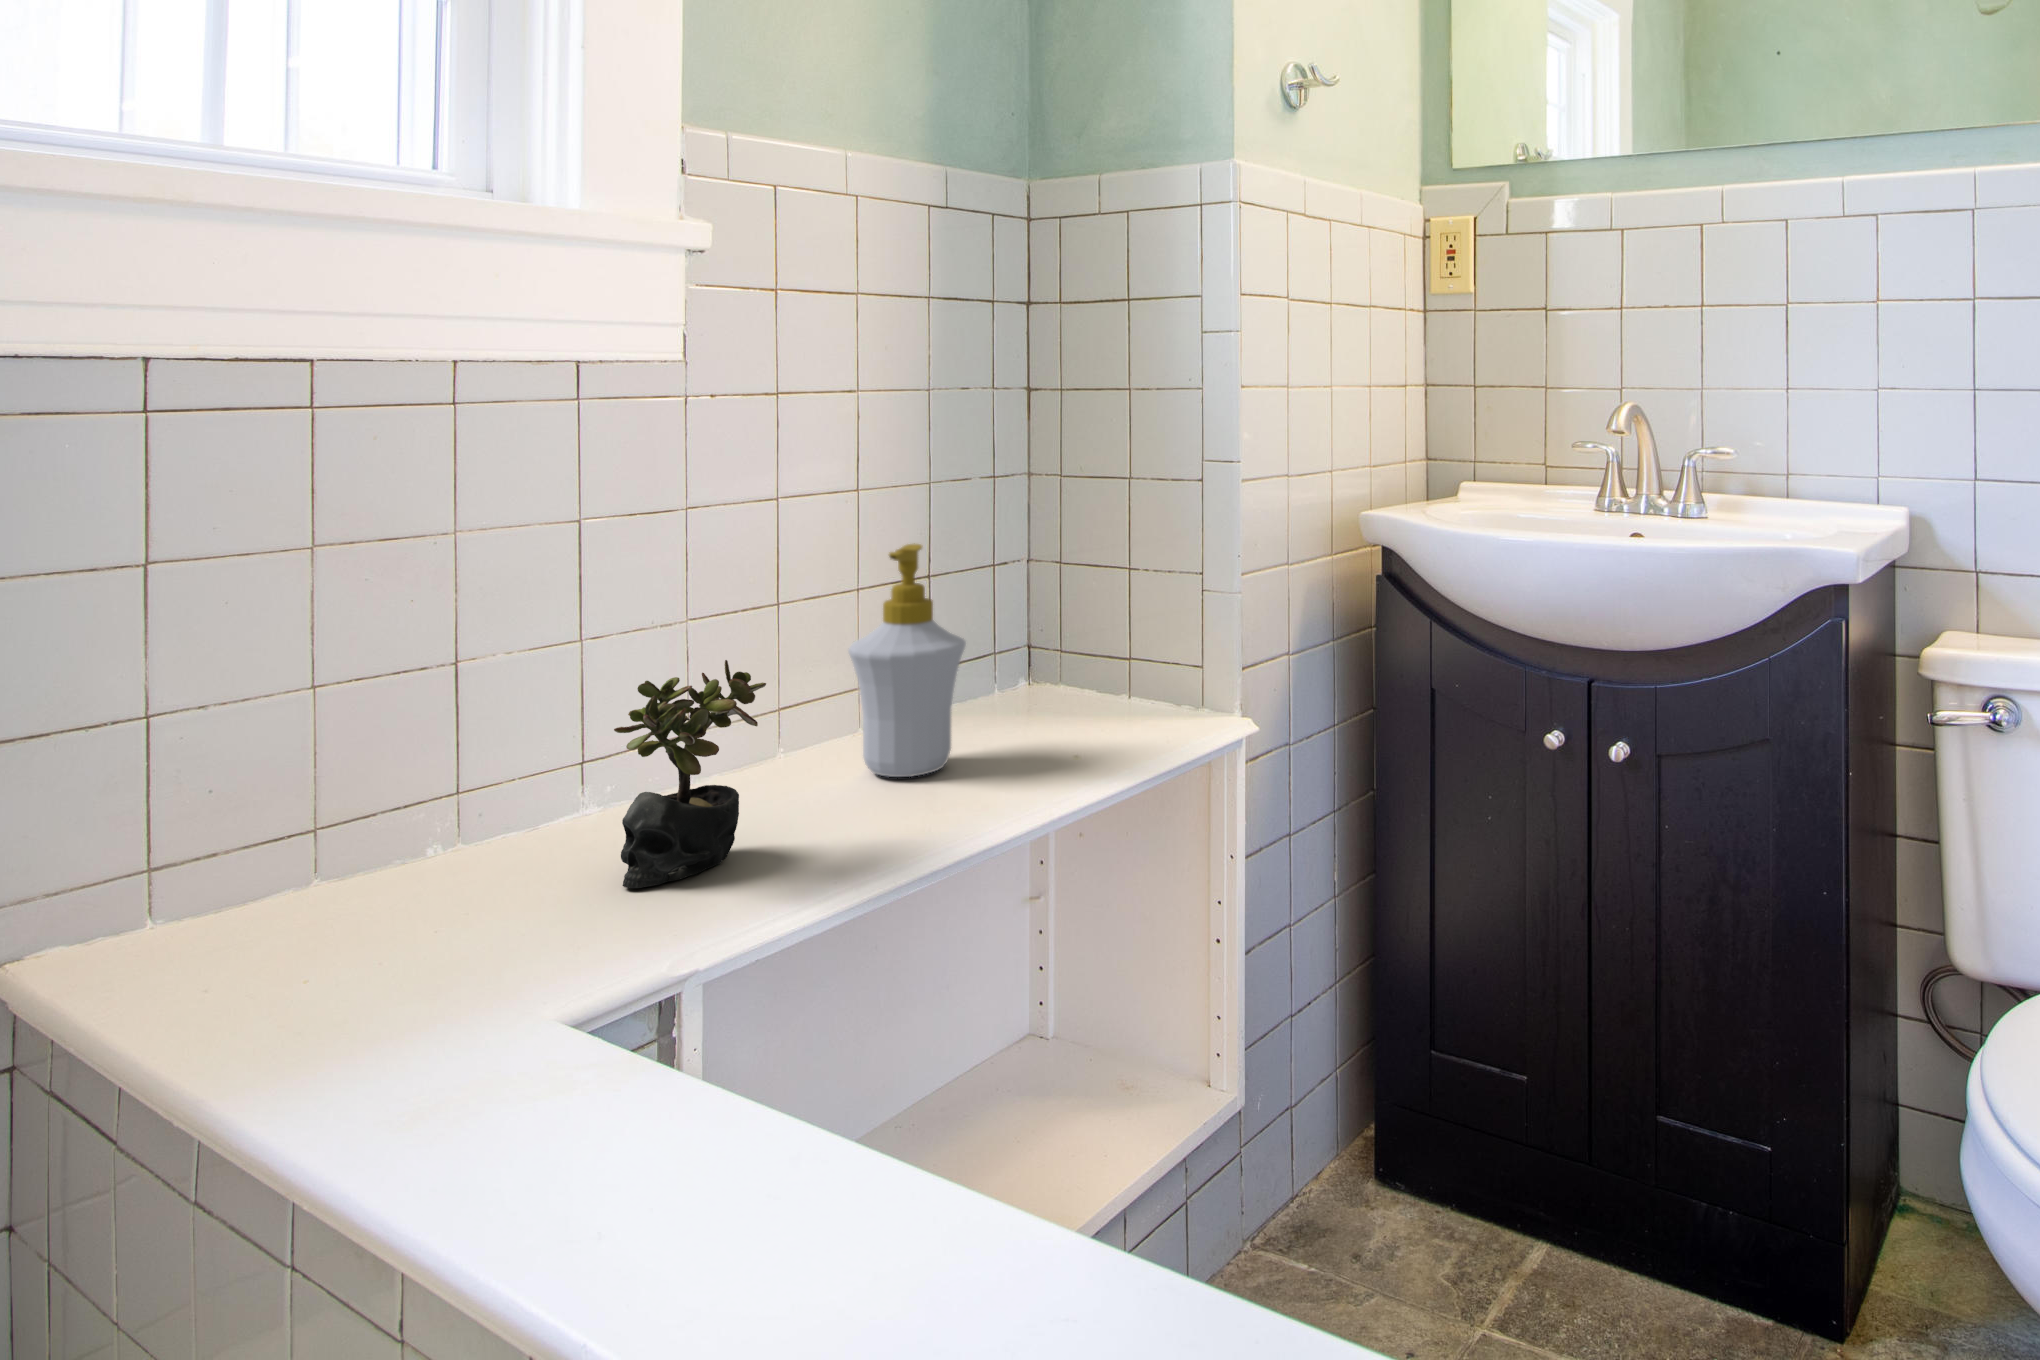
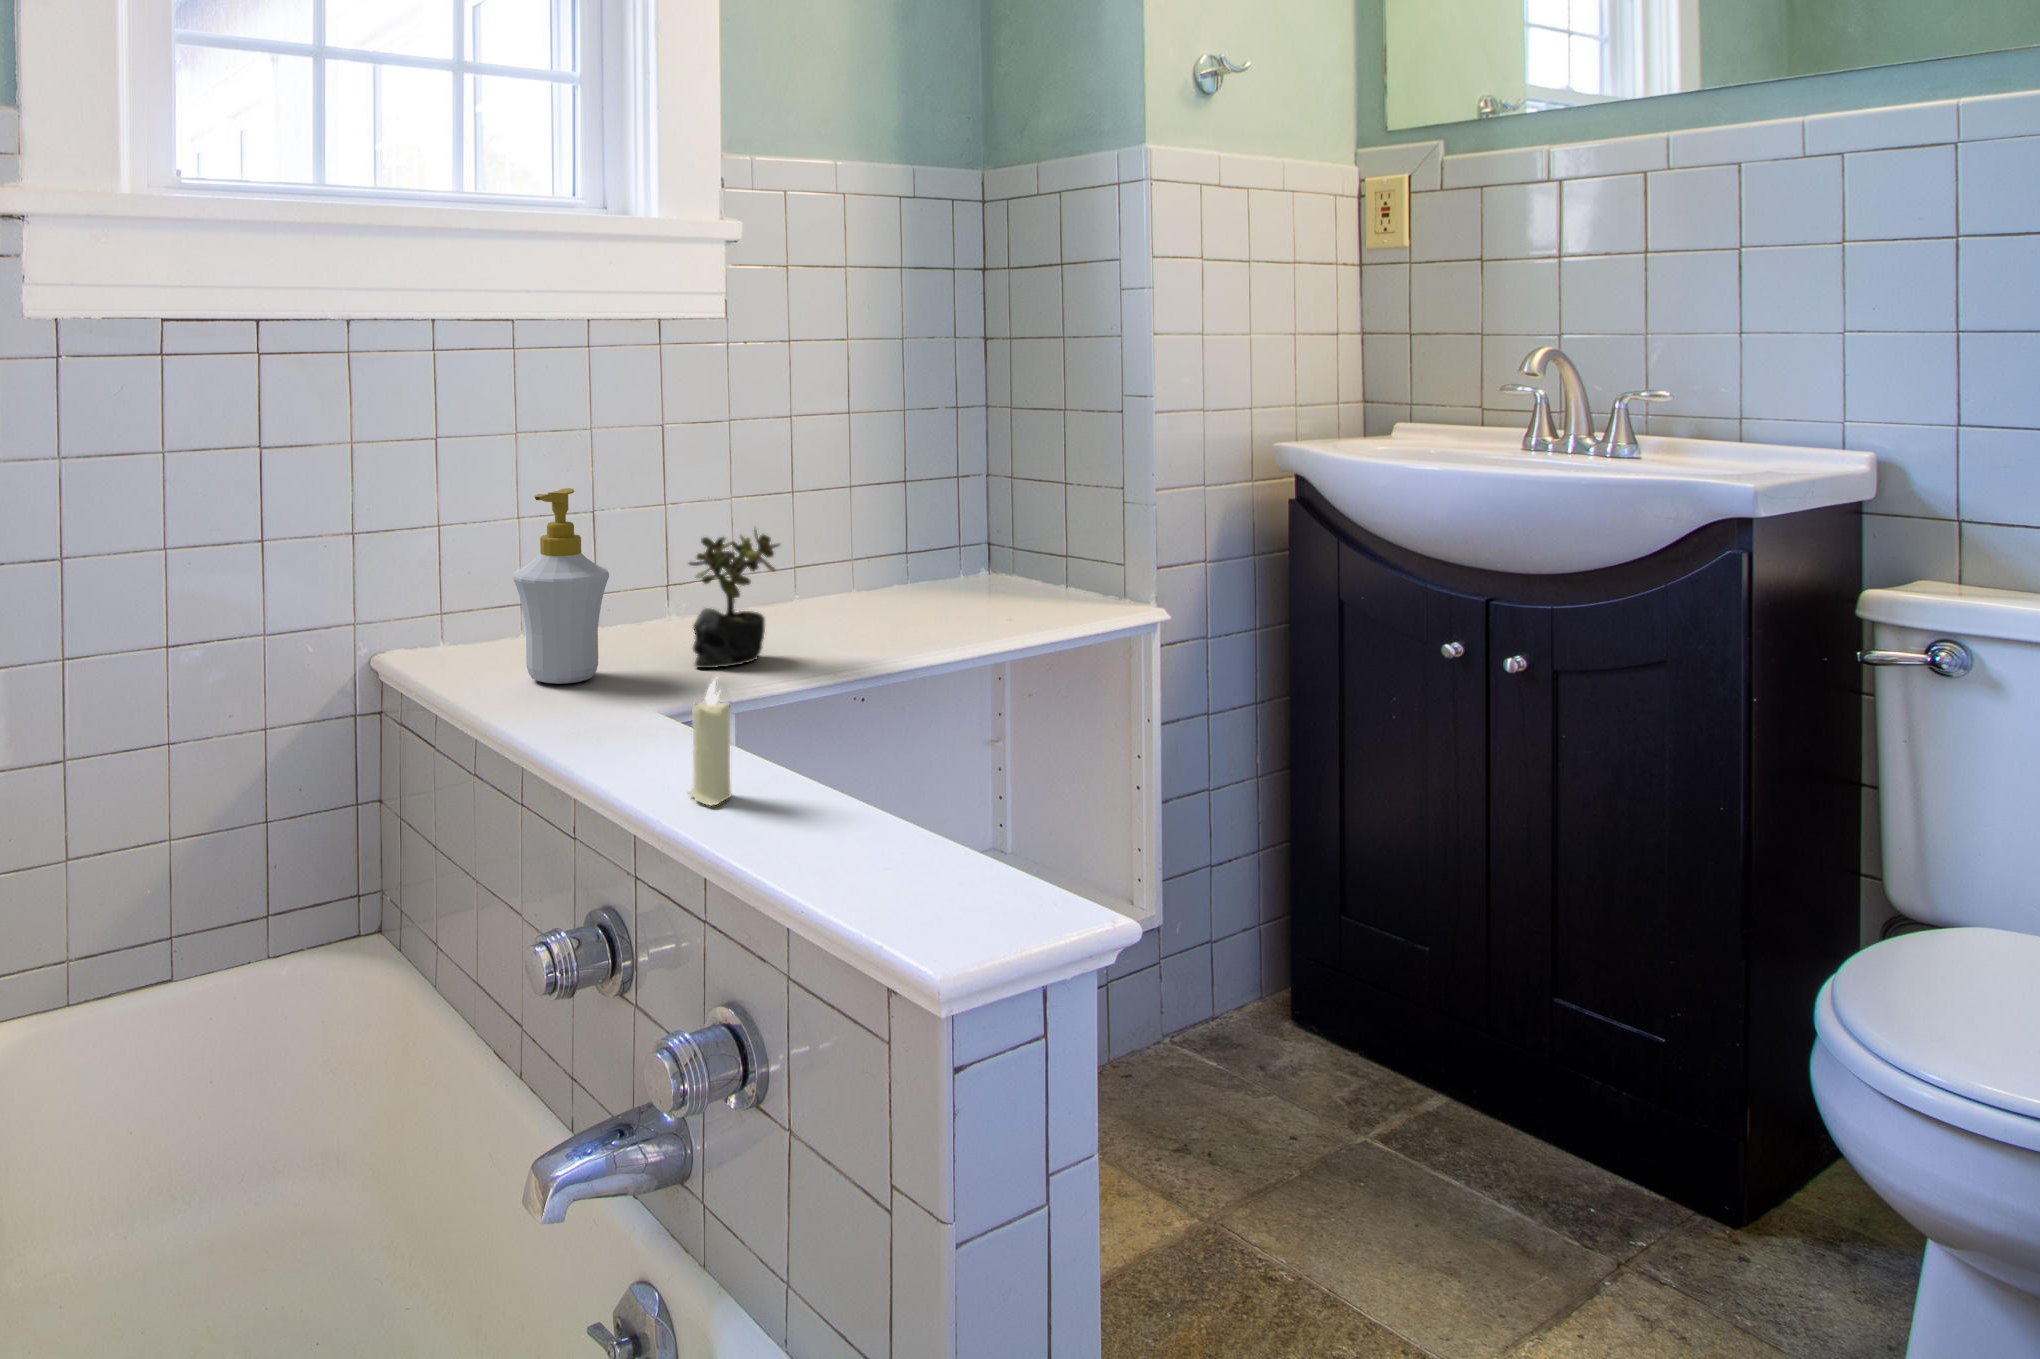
soap bottle: present [848,543,966,777] -> present [513,488,609,684]
candle: none [589,1003,680,1261] -> present [689,678,731,805]

